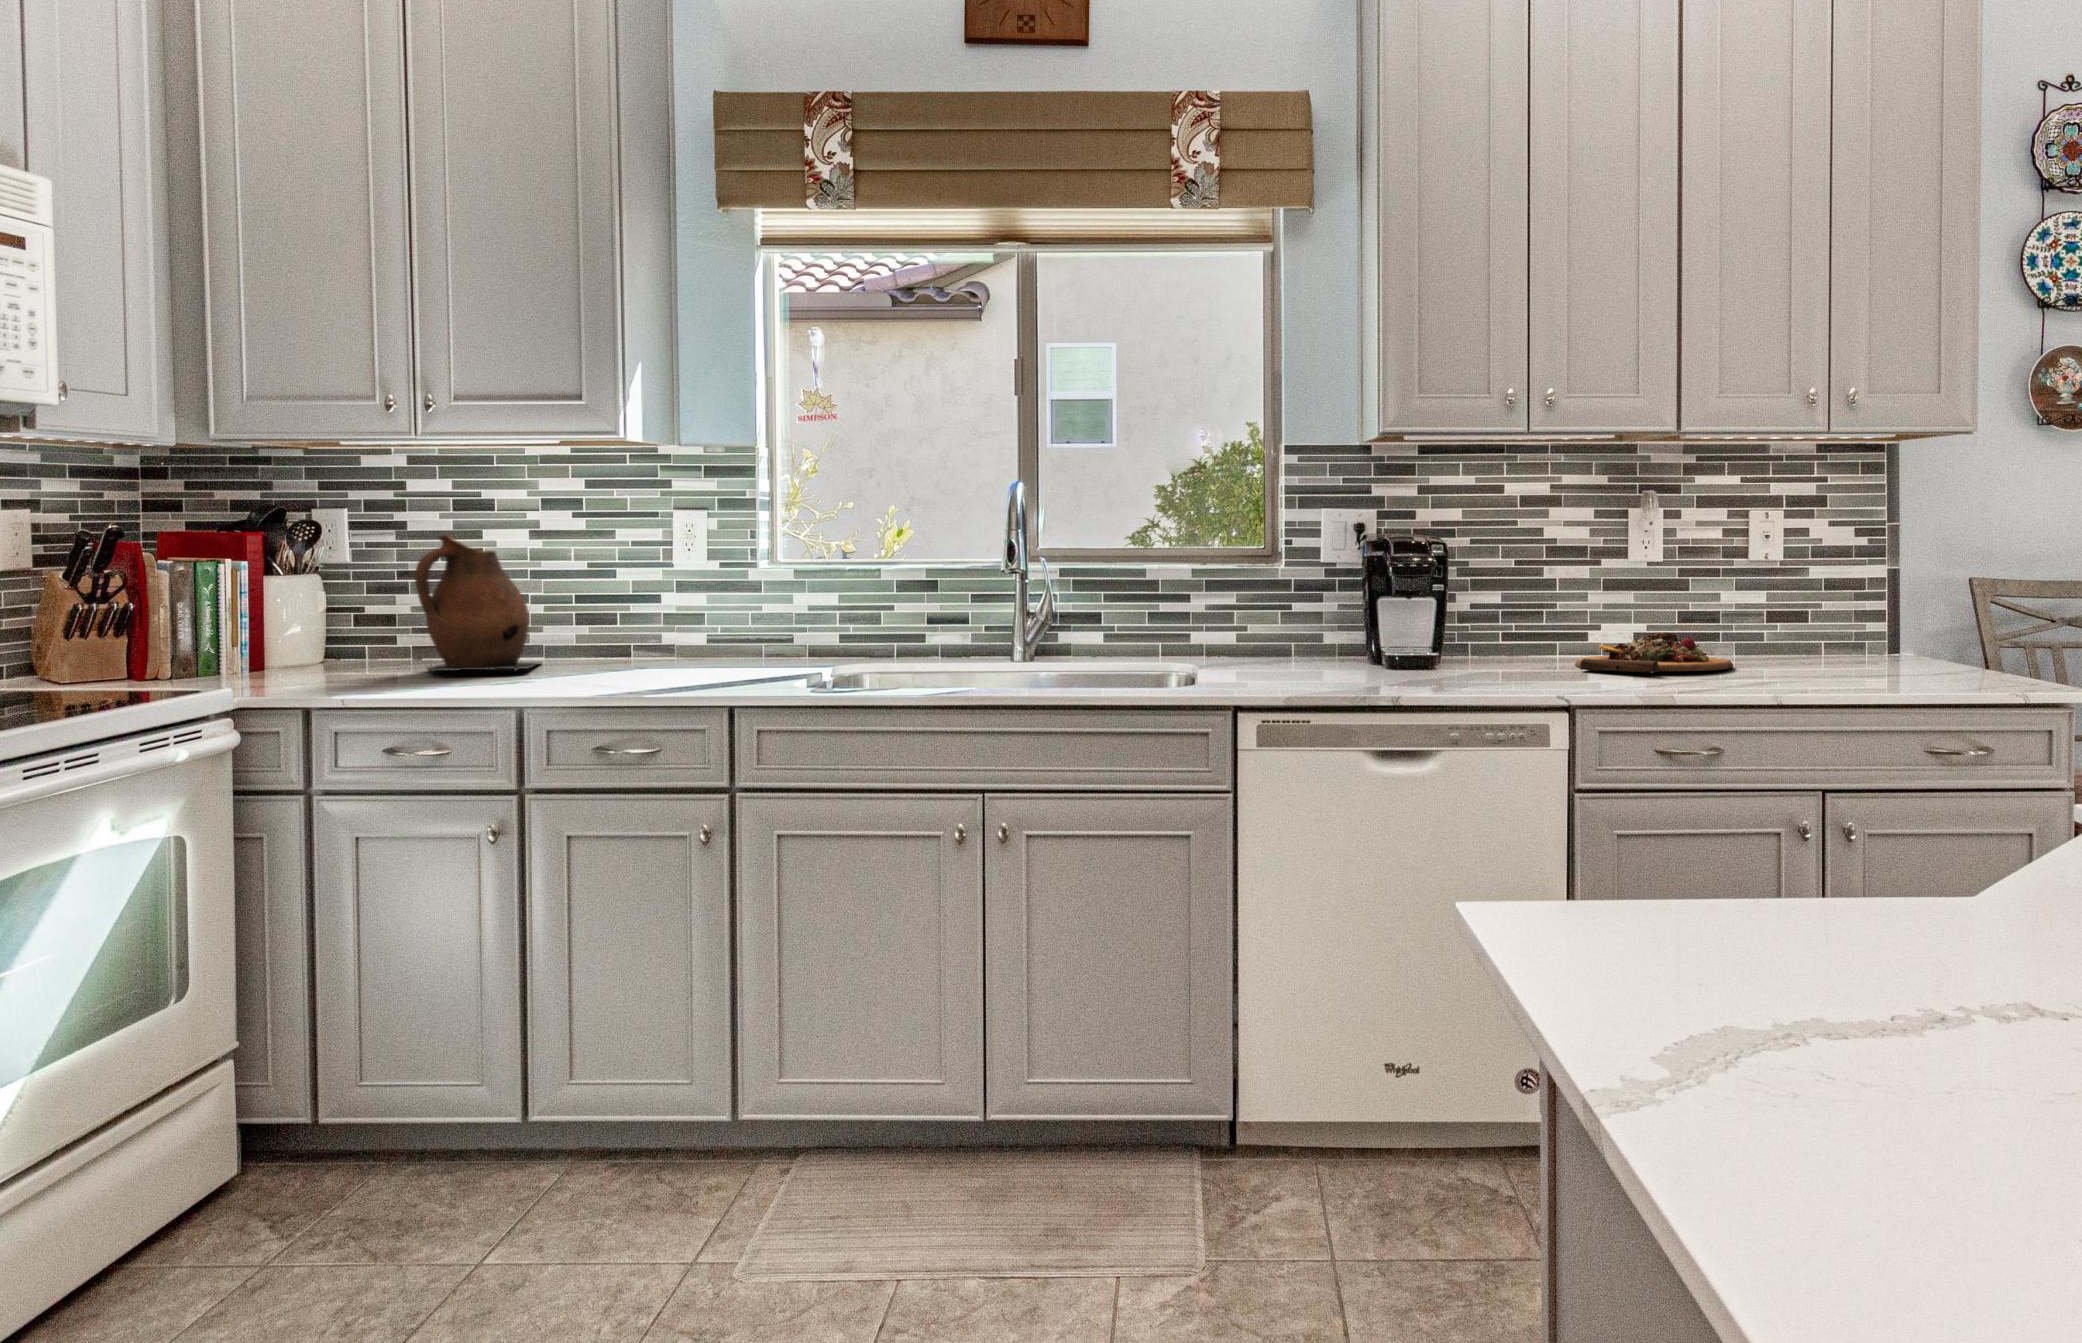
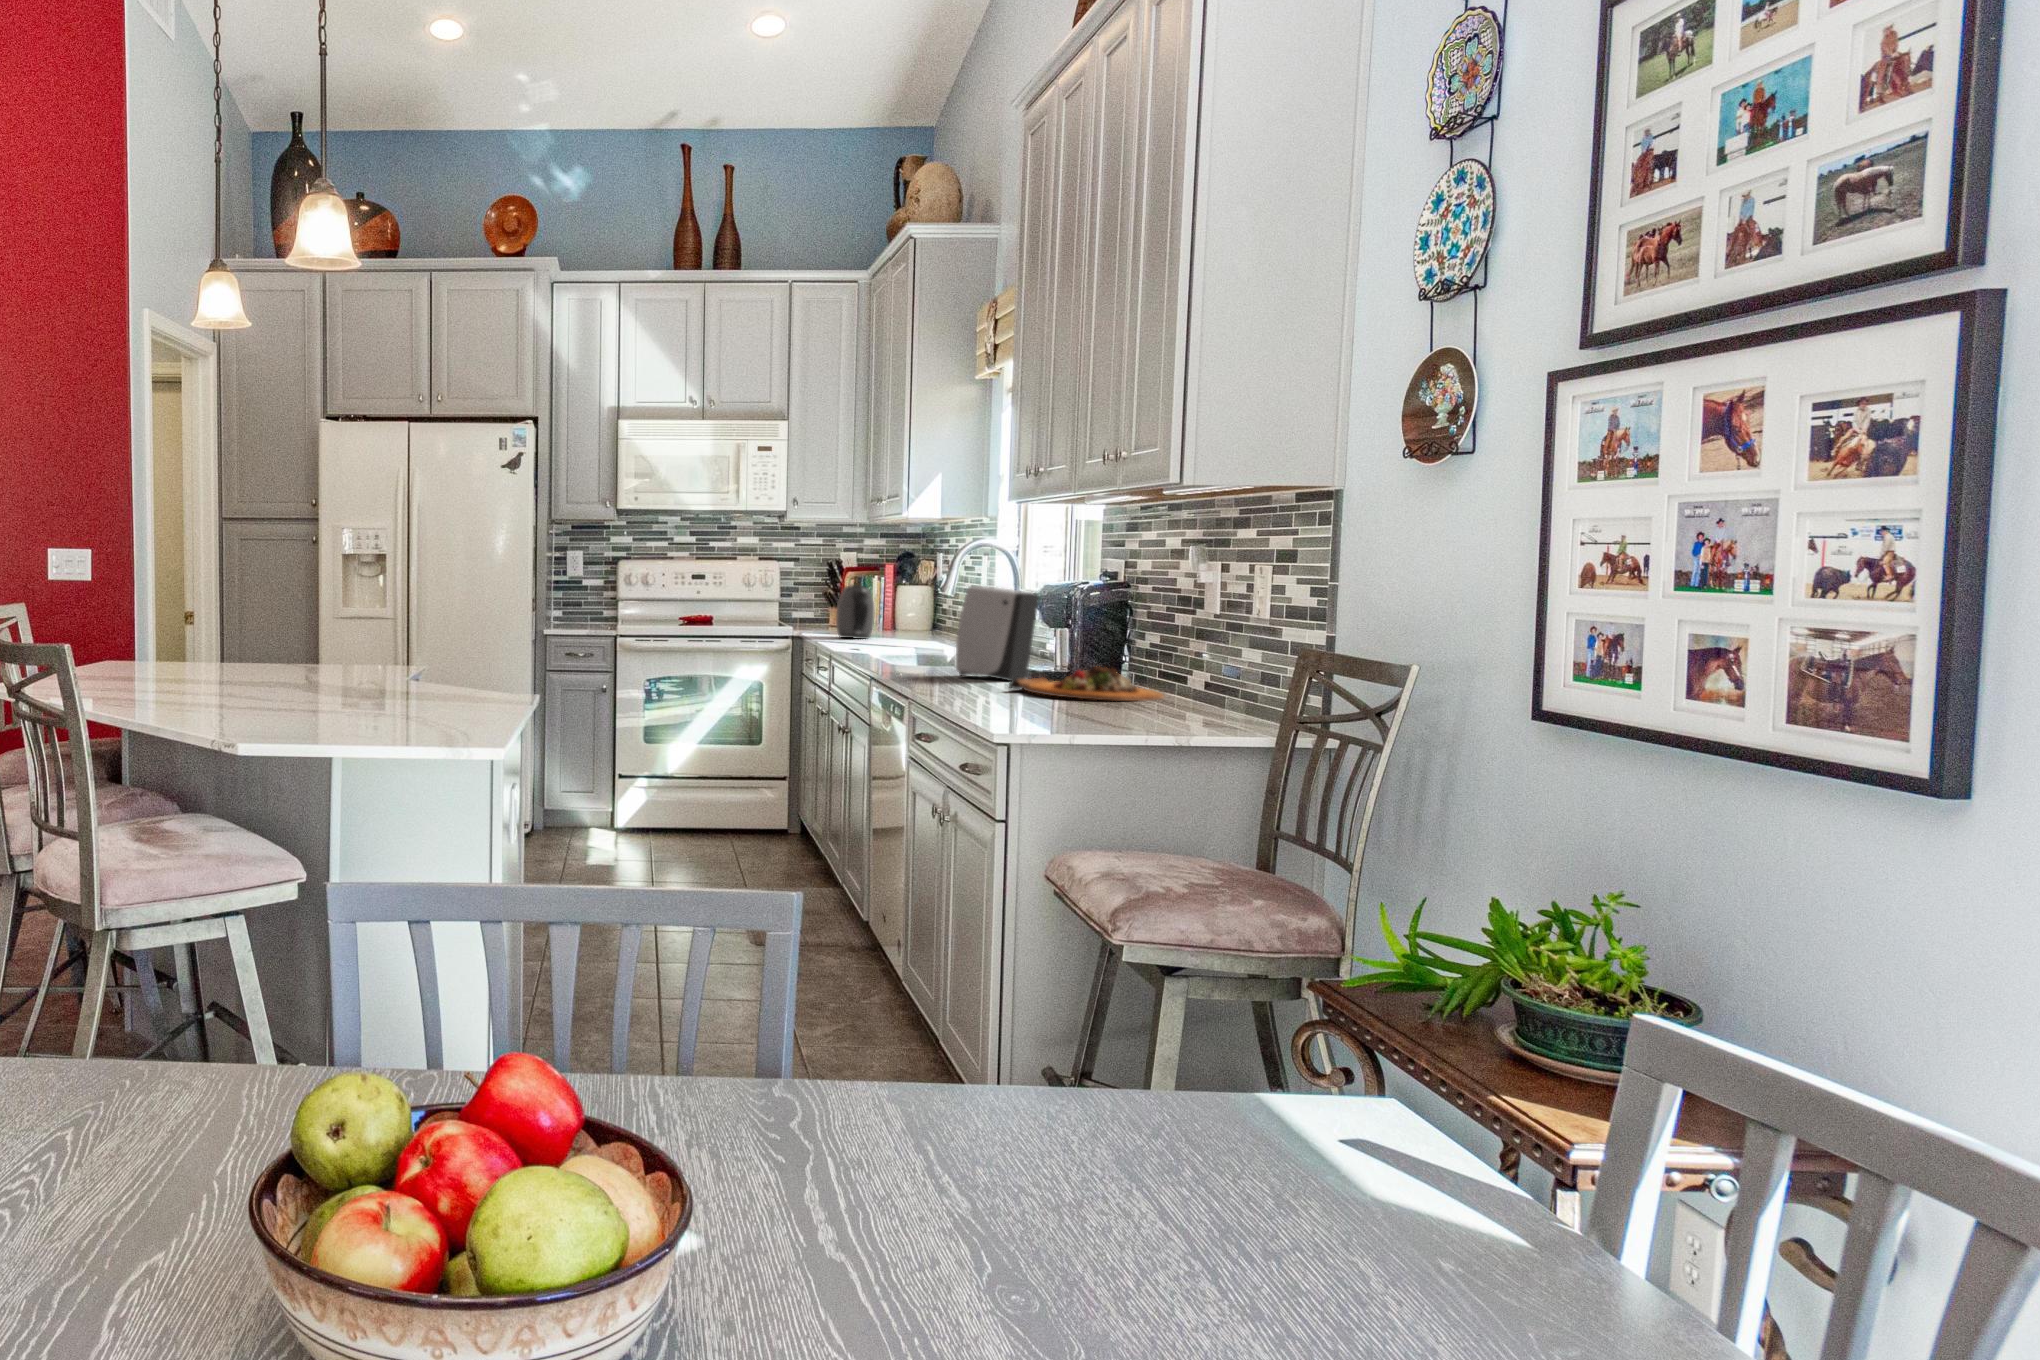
ceramic pitcher: present [415,535,540,671] -> none [891,565,956,634]
soap dispenser: none [1431,550,1523,678] -> present [956,586,1039,681]
kettle: none [555,579,676,692] -> present [836,585,874,639]

